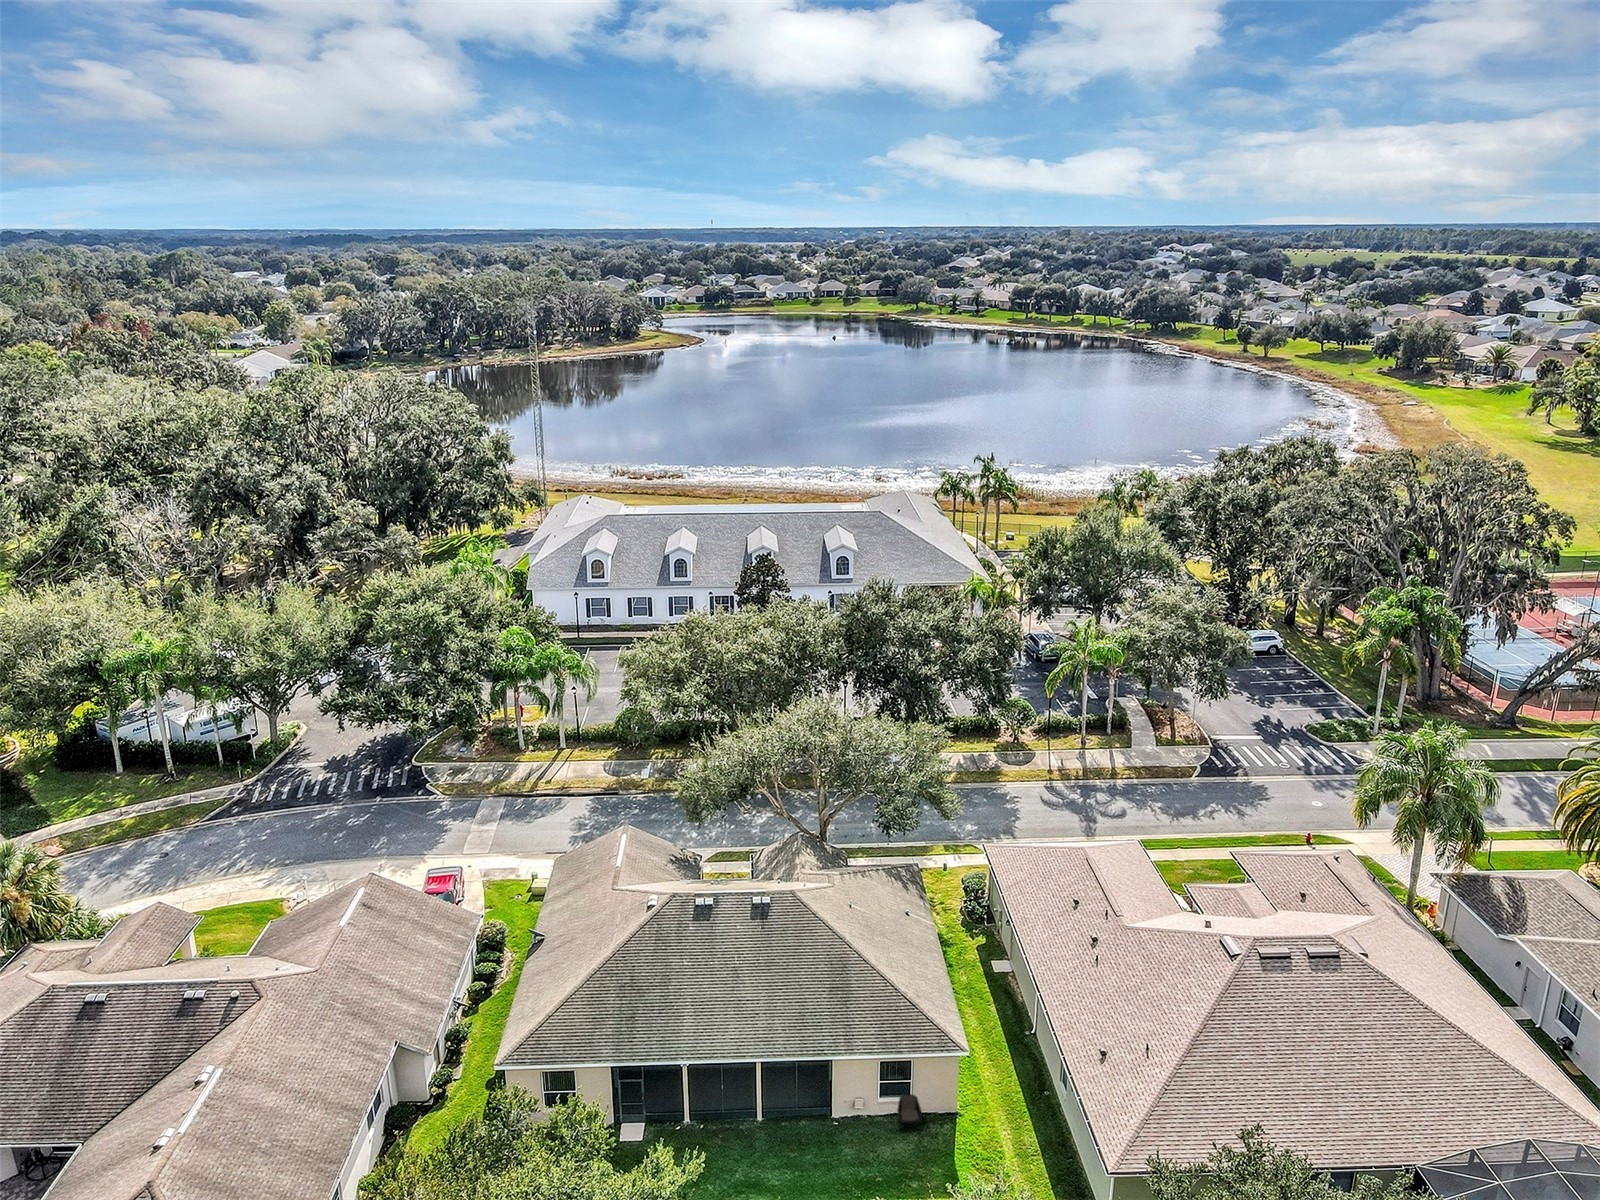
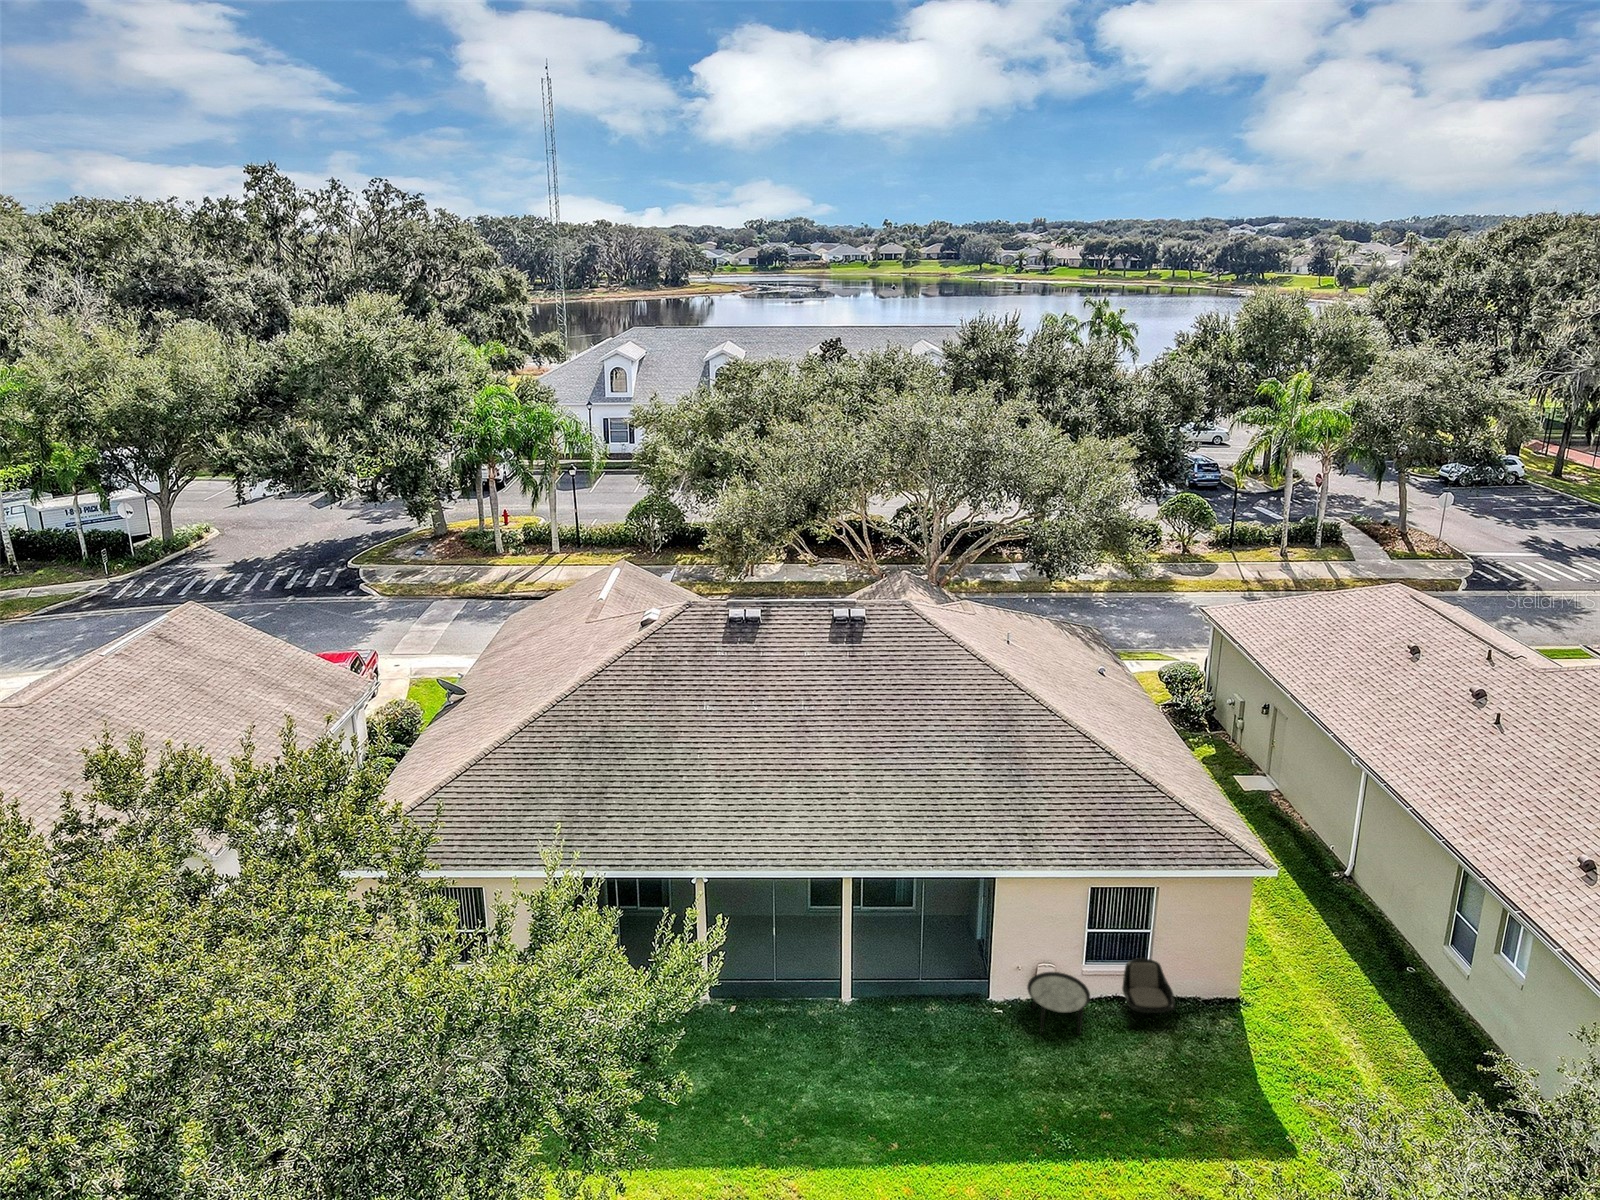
round table: none [849,1102,880,1136] -> present [1027,972,1090,1035]

